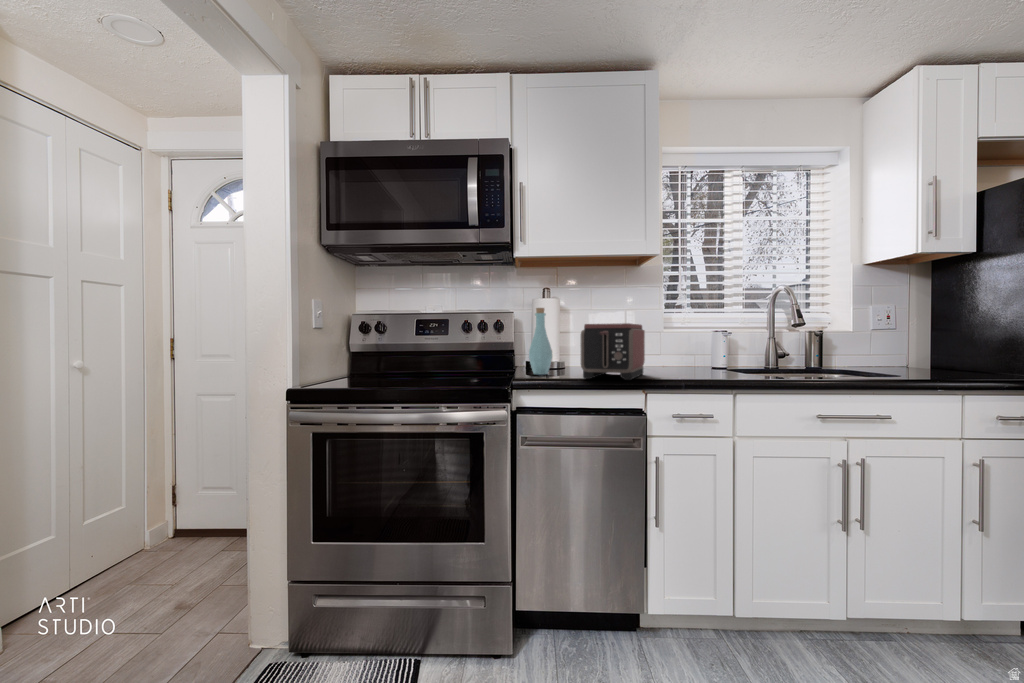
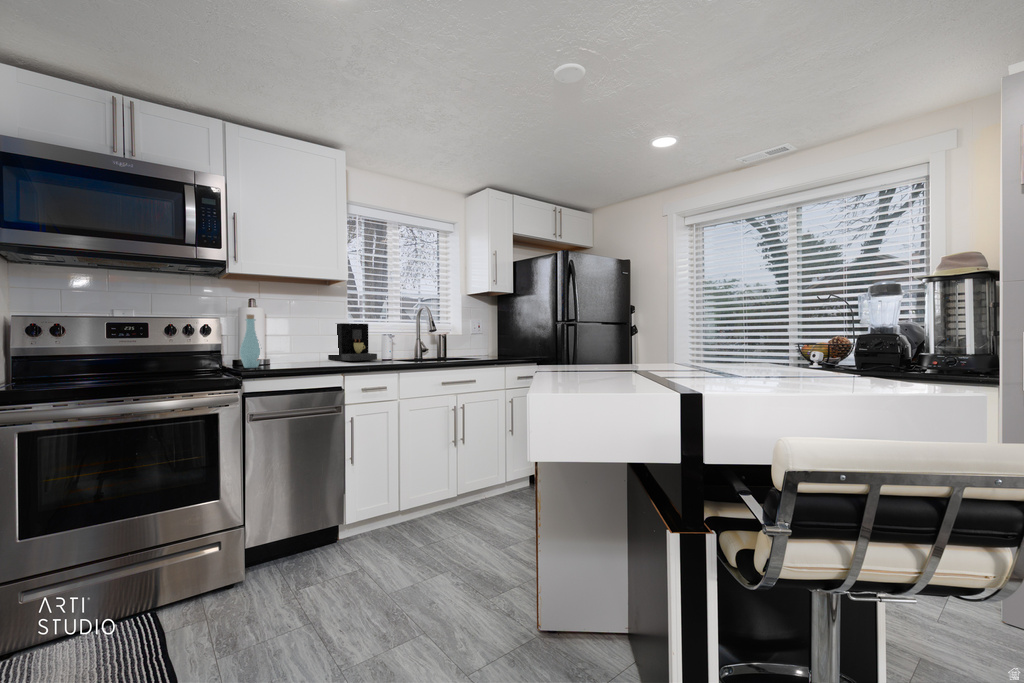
coffee maker: none [641,317,705,371] -> present [328,323,377,361]
toaster: present [581,323,645,380] -> none [292,328,337,369]

